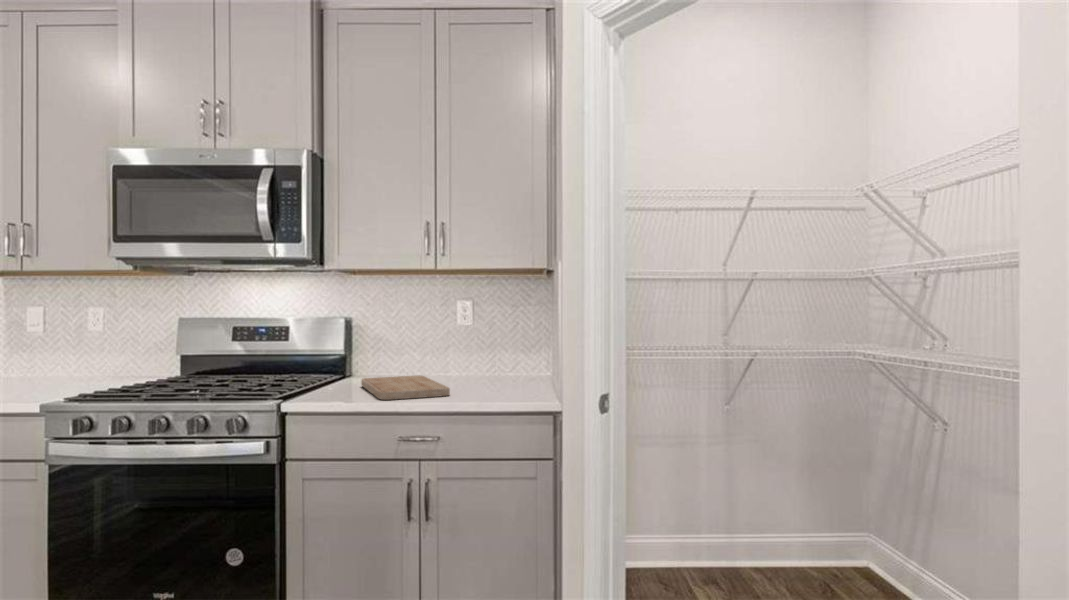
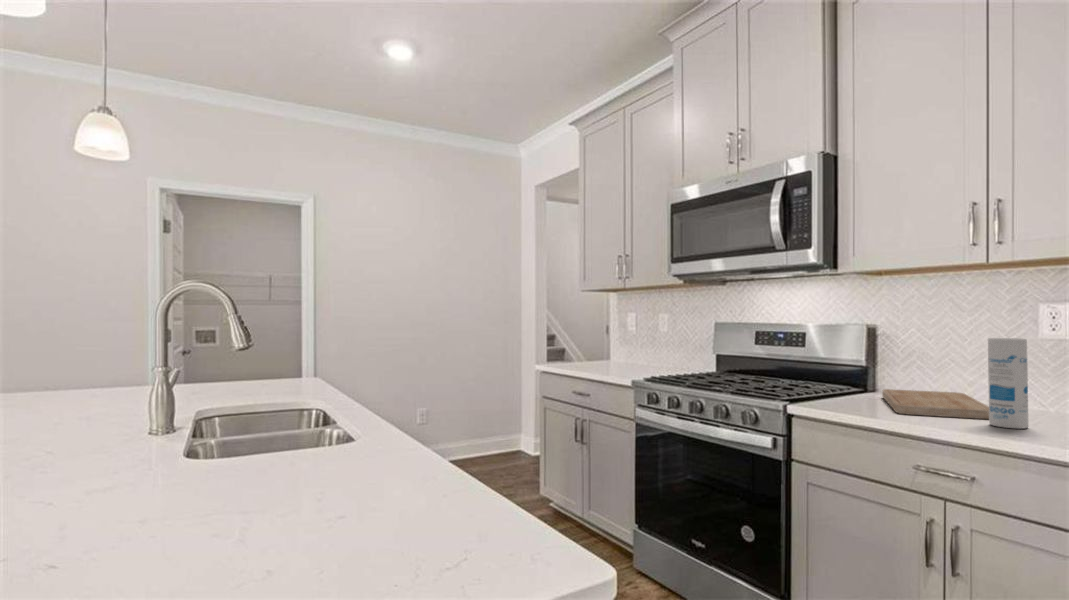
canister: none [448,329,473,401] -> present [988,338,1028,429]

